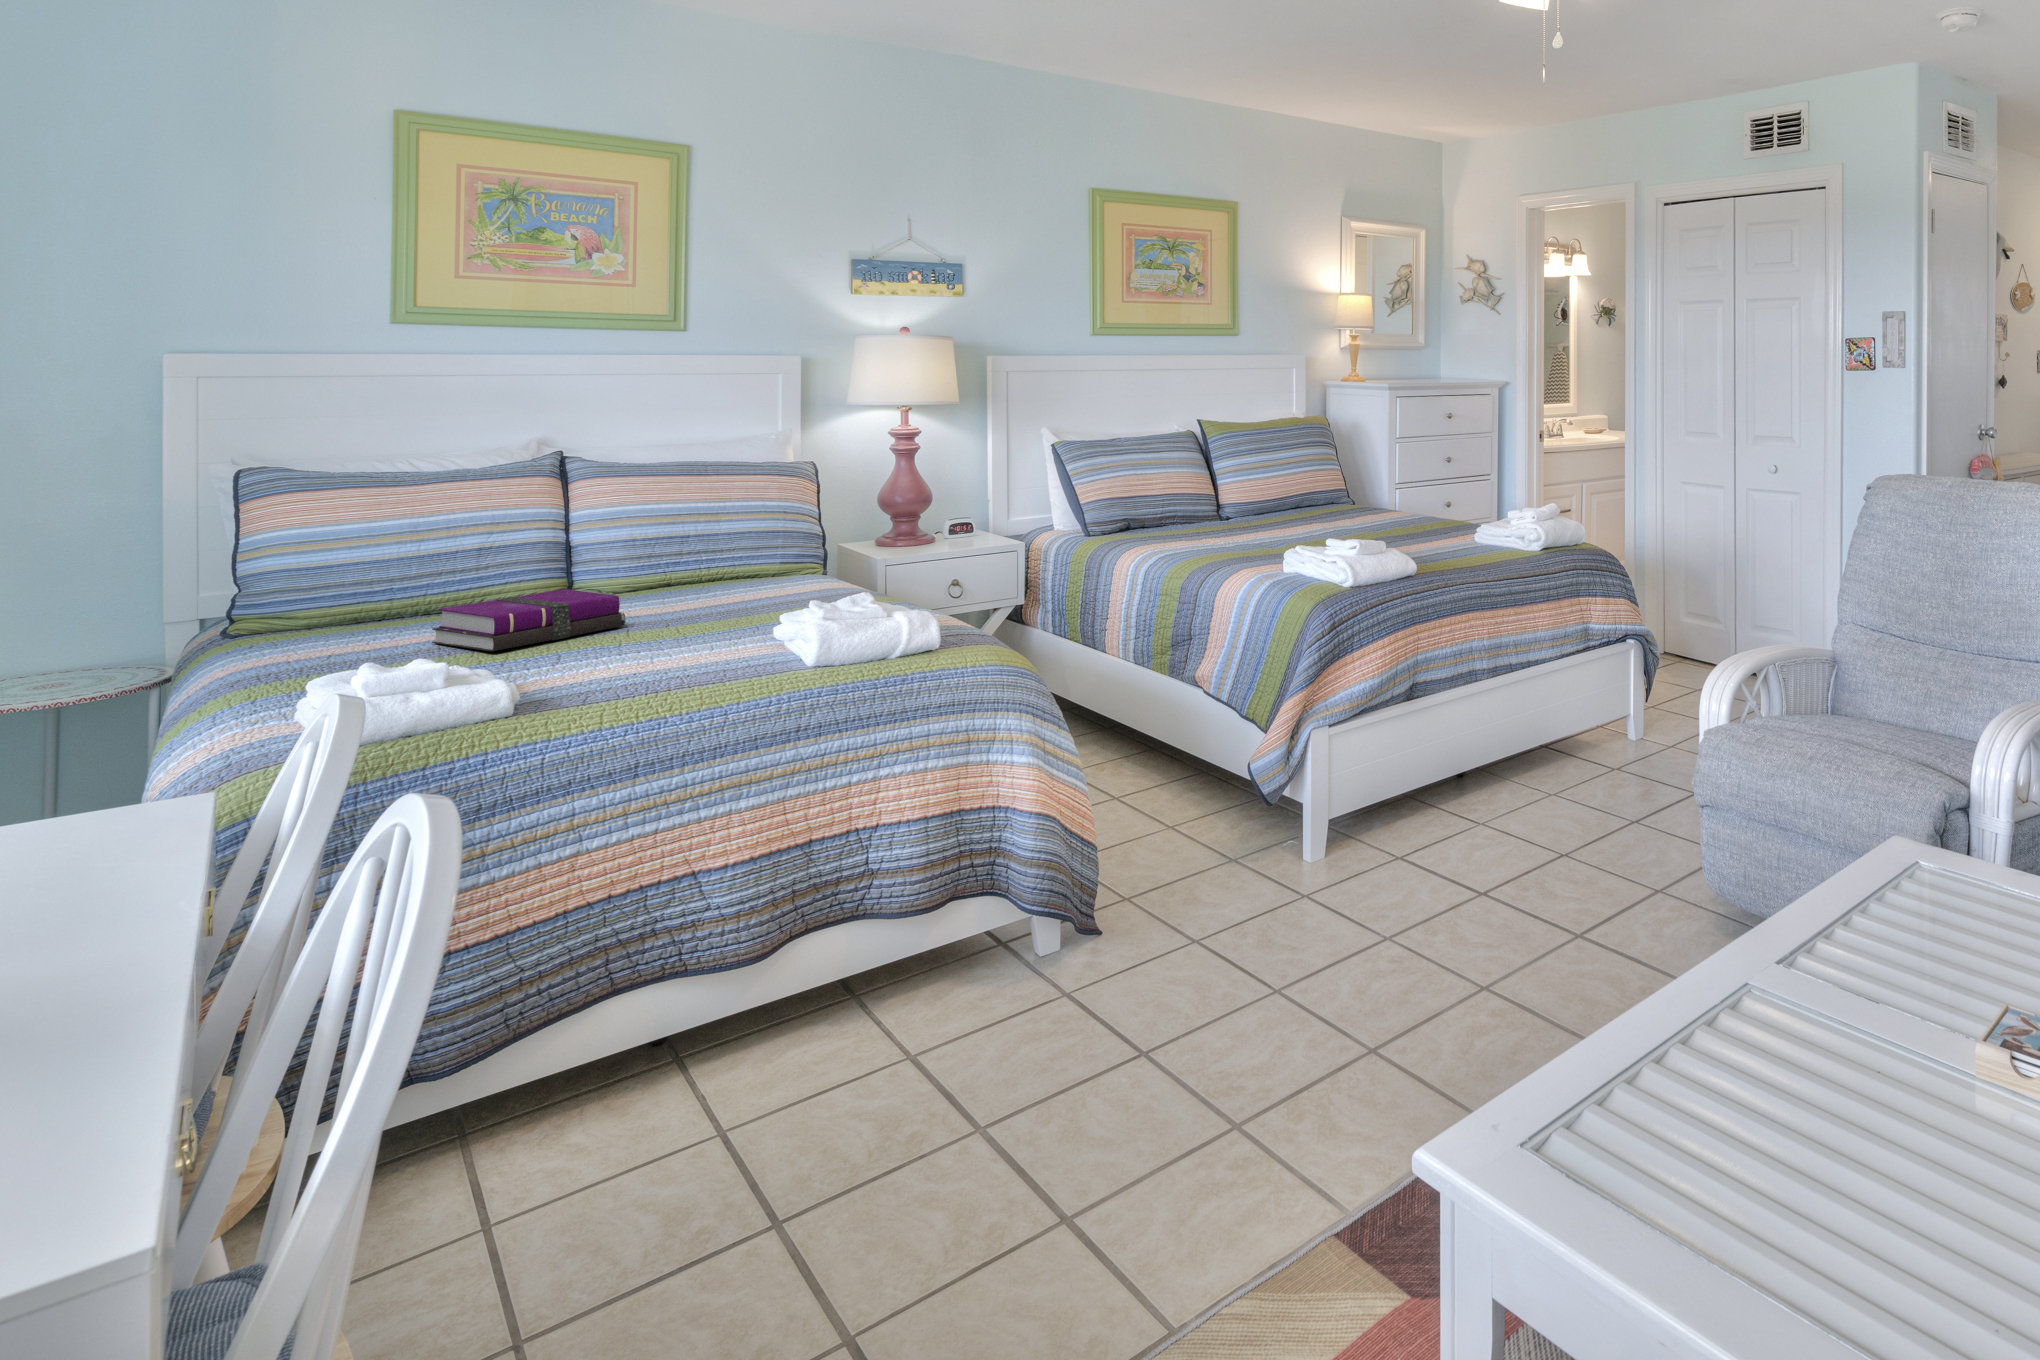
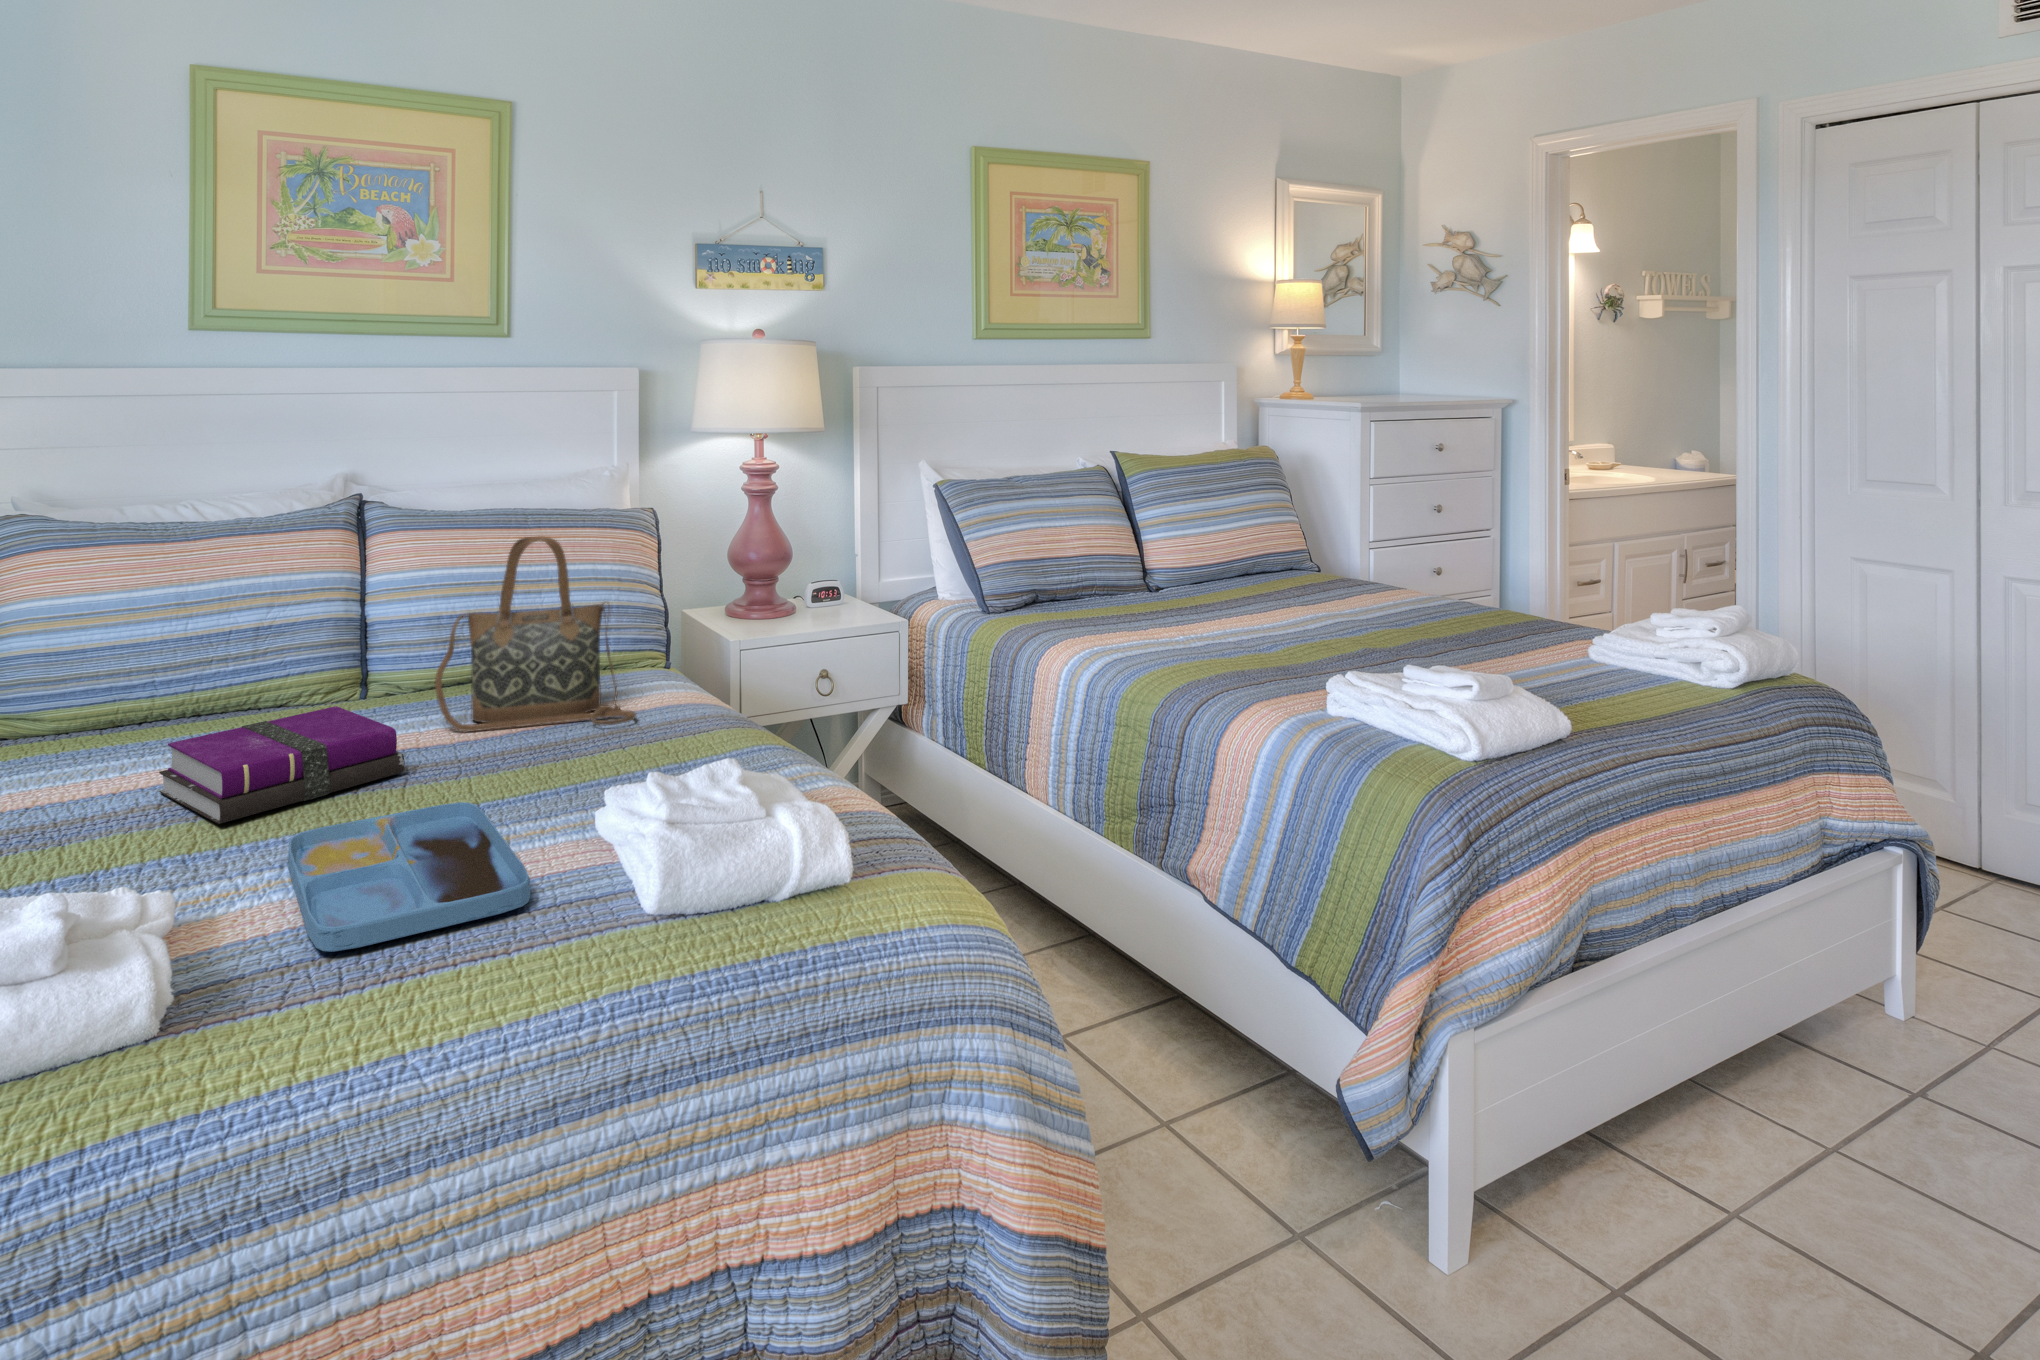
handbag: none [641,472,801,607] -> present [435,536,636,731]
tray: none [554,631,733,688] -> present [288,802,530,952]

